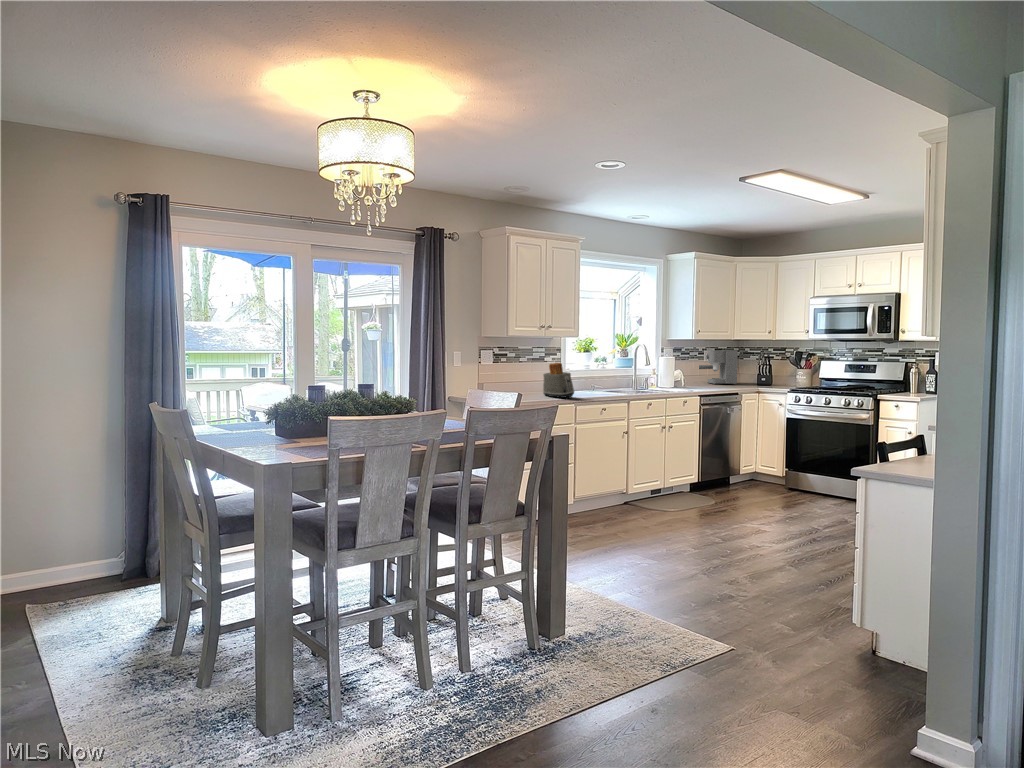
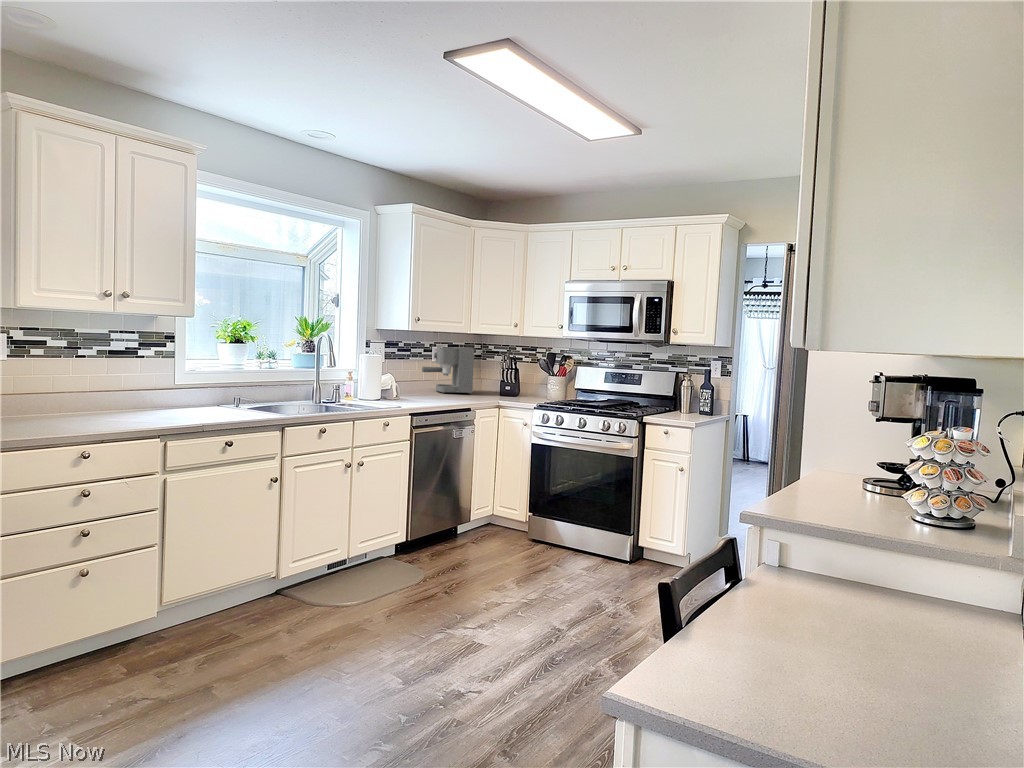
toaster: present [543,363,574,398] -> none [121,361,175,423]

